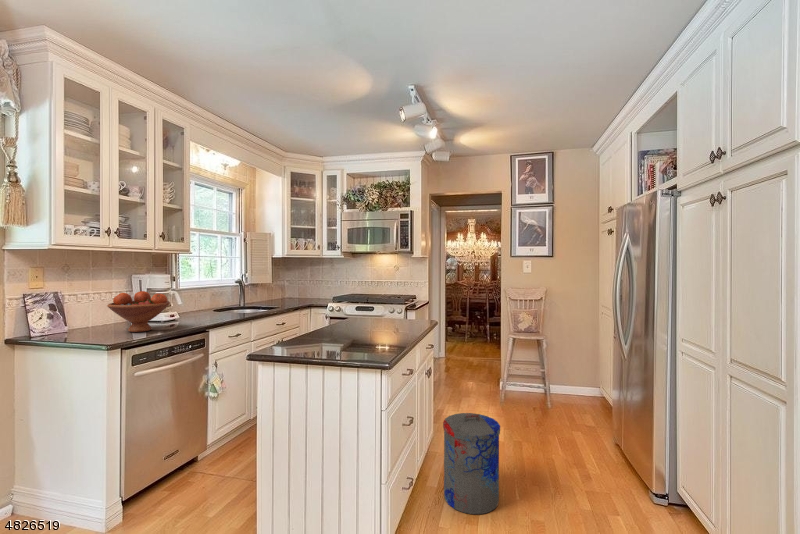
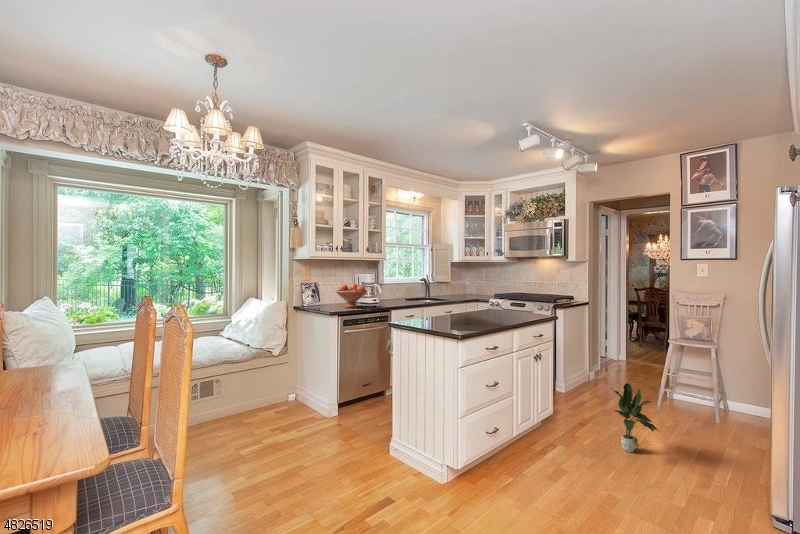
potted plant: none [499,387,547,461] -> present [611,383,659,452]
trash can: present [443,413,500,514] -> none [532,391,583,472]

